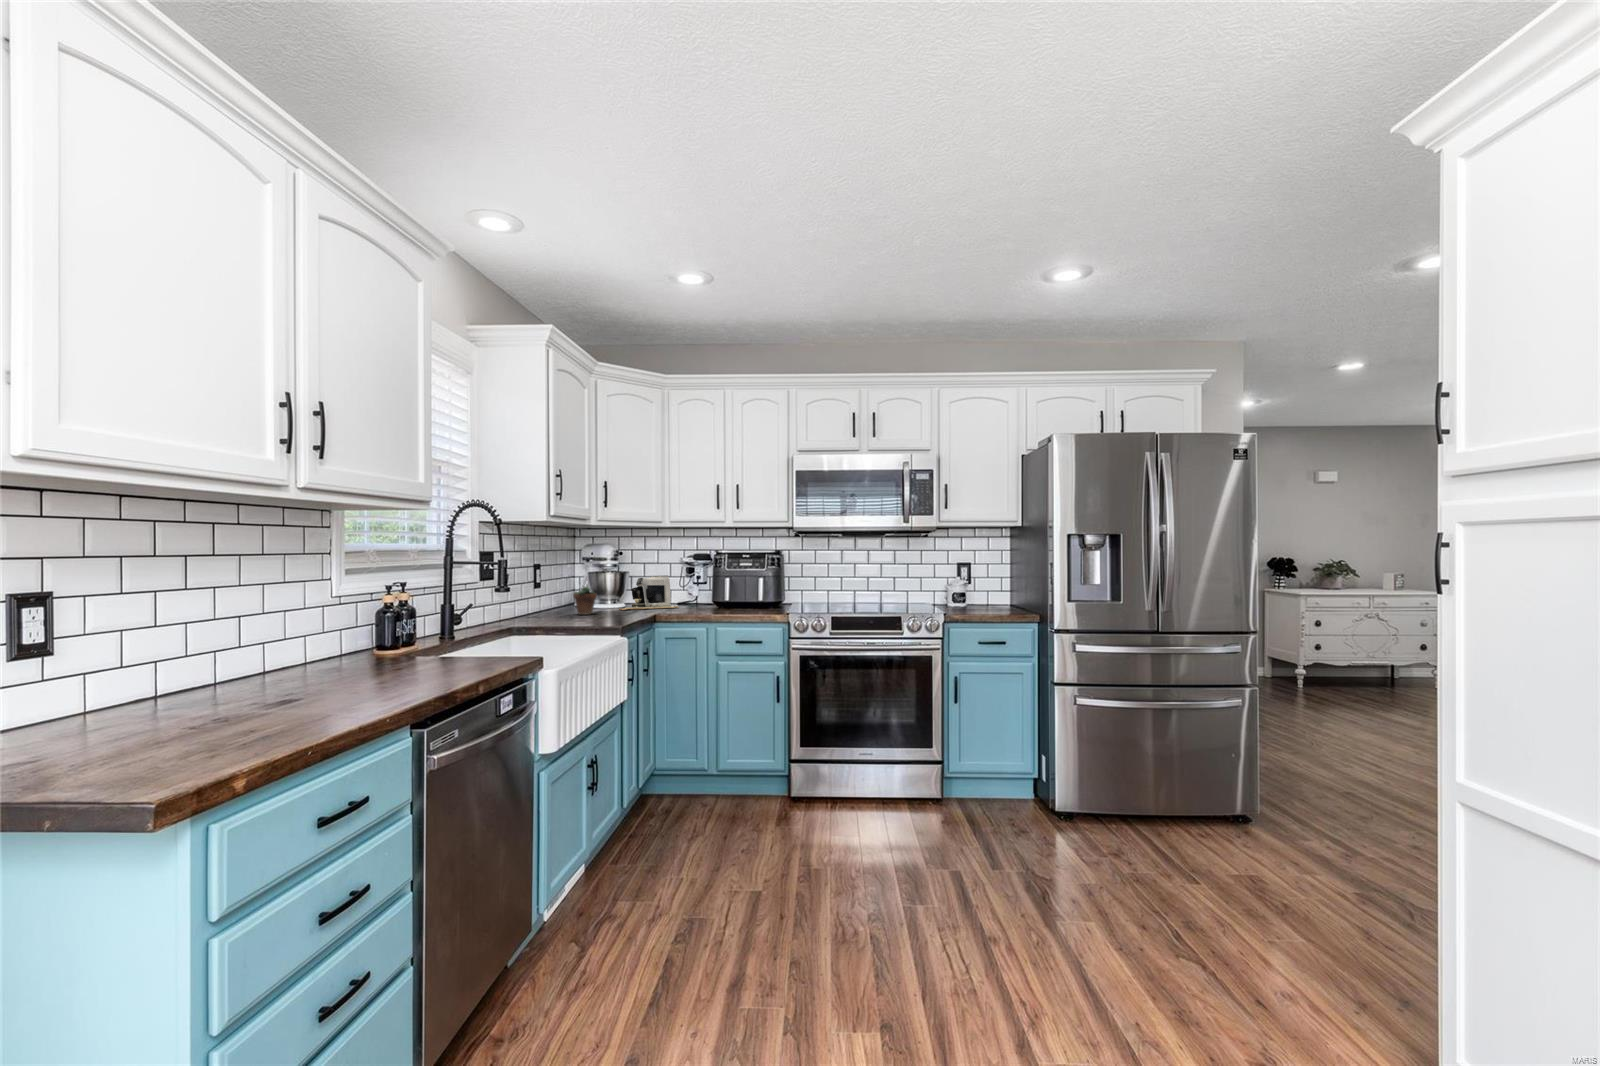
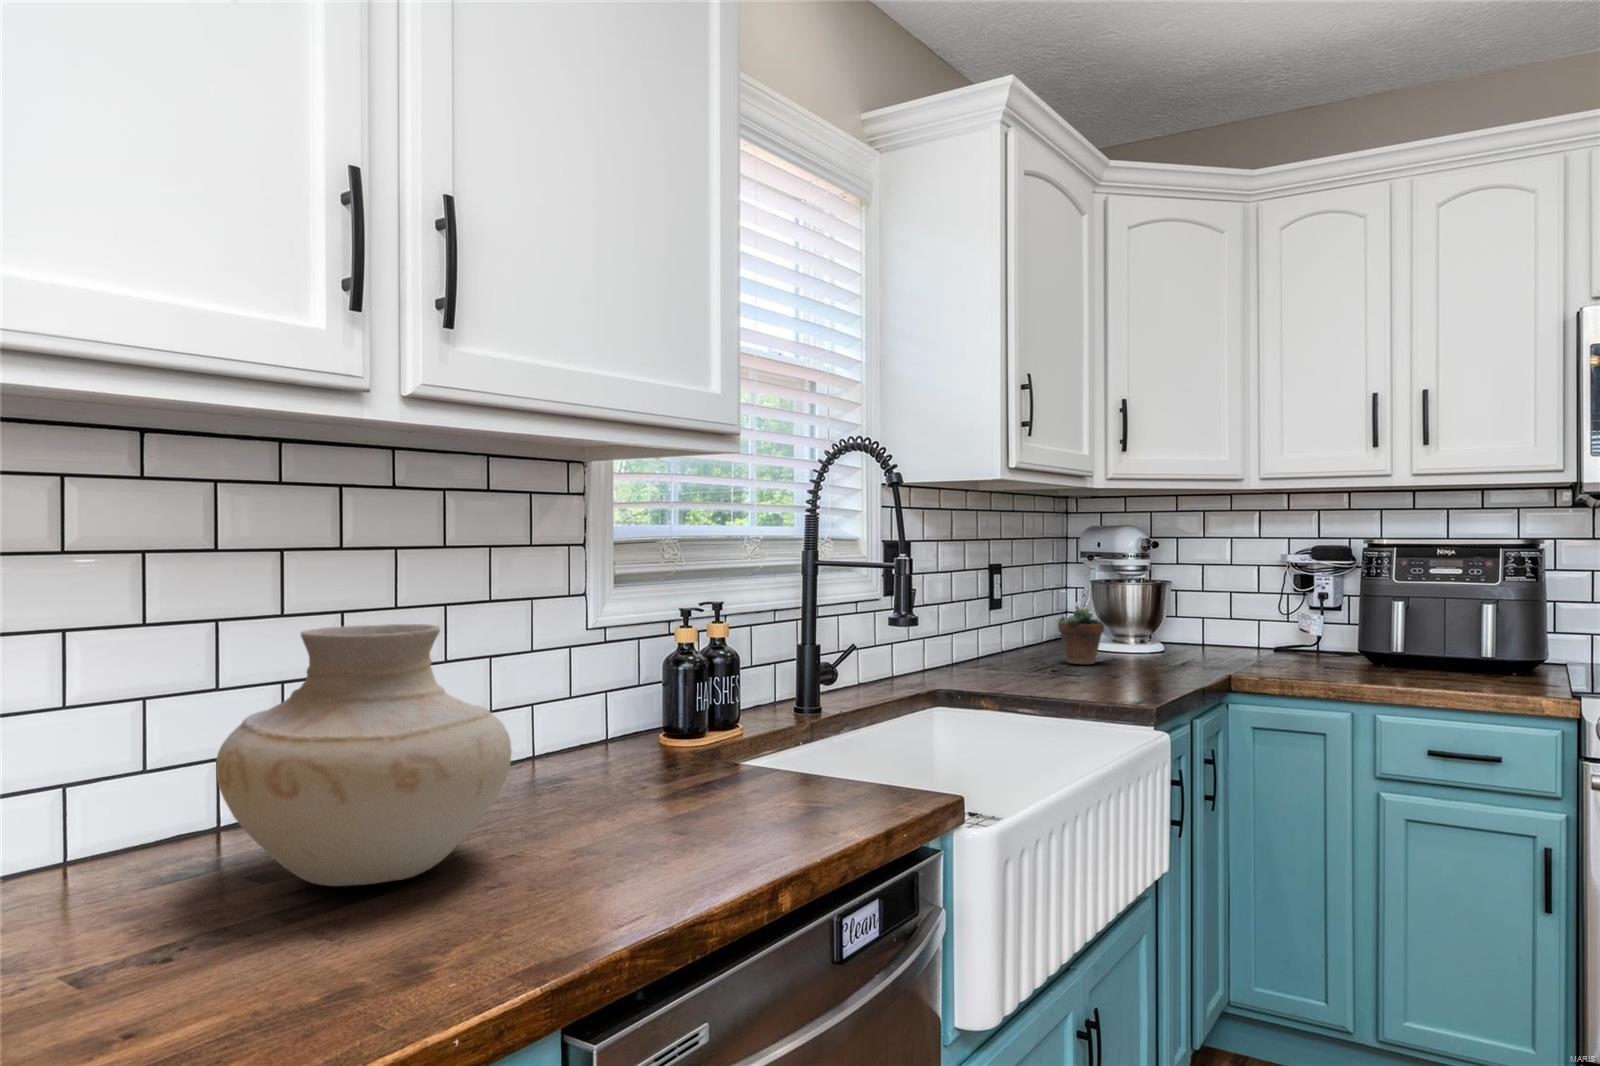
coffee maker: present [621,575,678,610] -> none [1146,590,1280,659]
vase: none [202,588,353,701] -> present [216,624,512,886]

